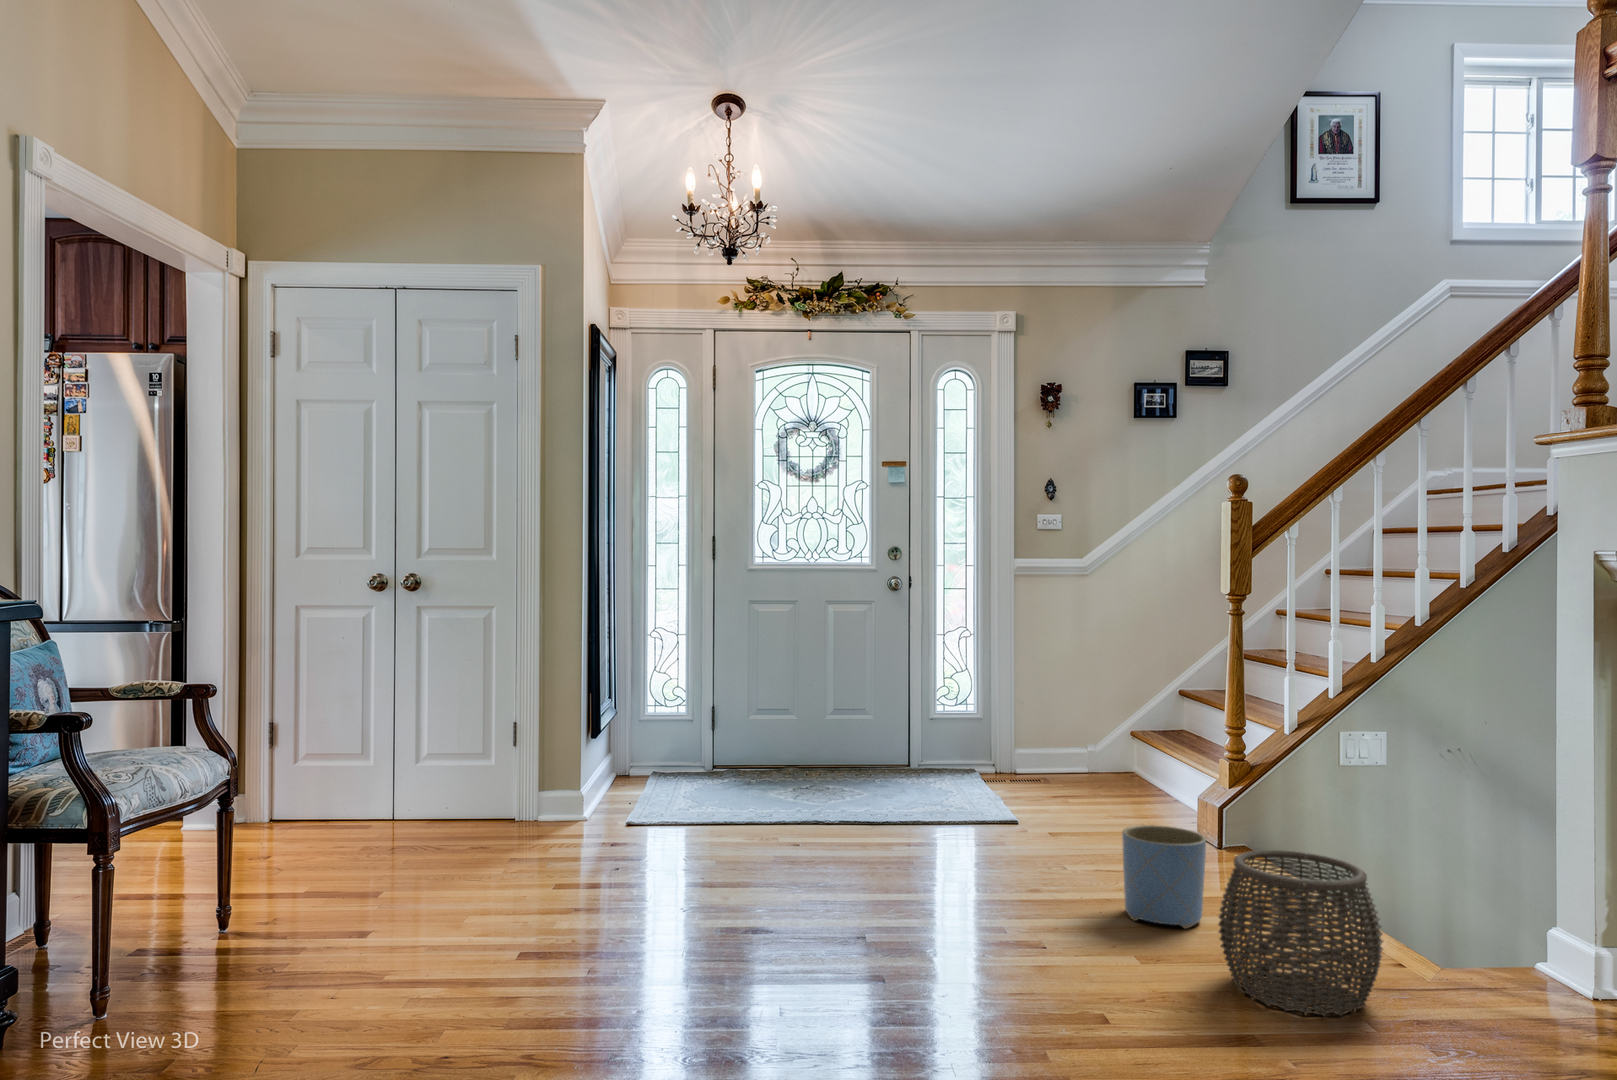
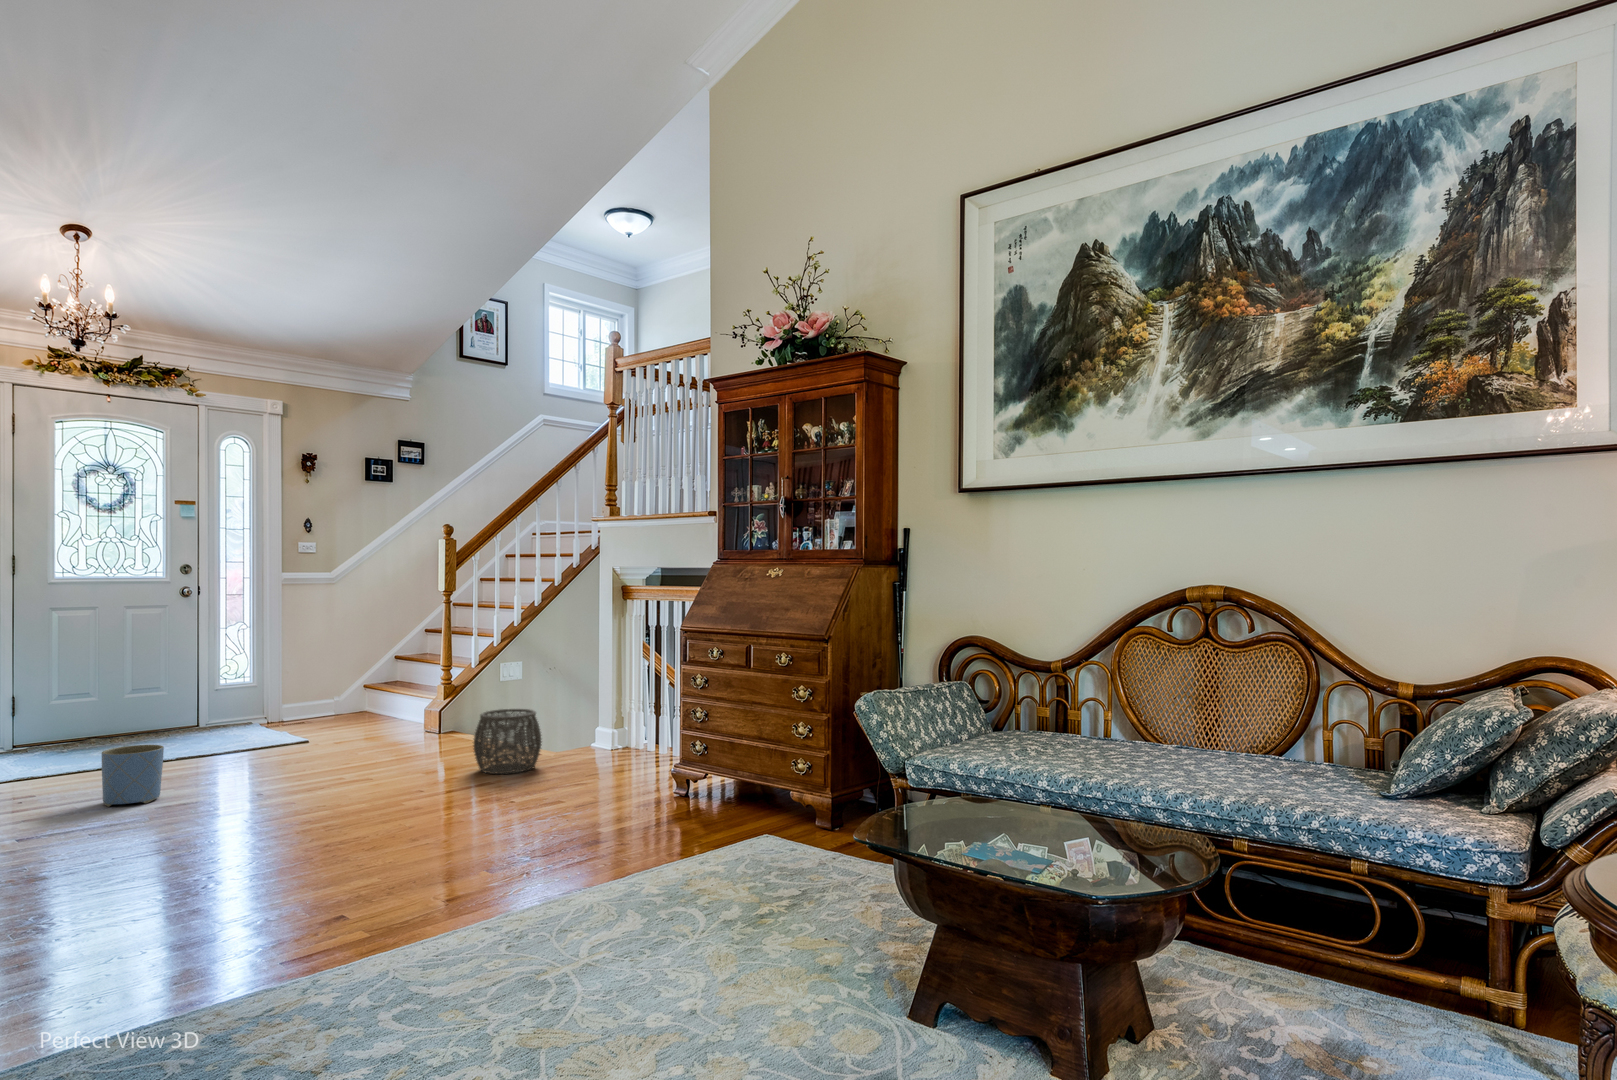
planter: present [1122,825,1206,929] -> present [102,745,164,807]

